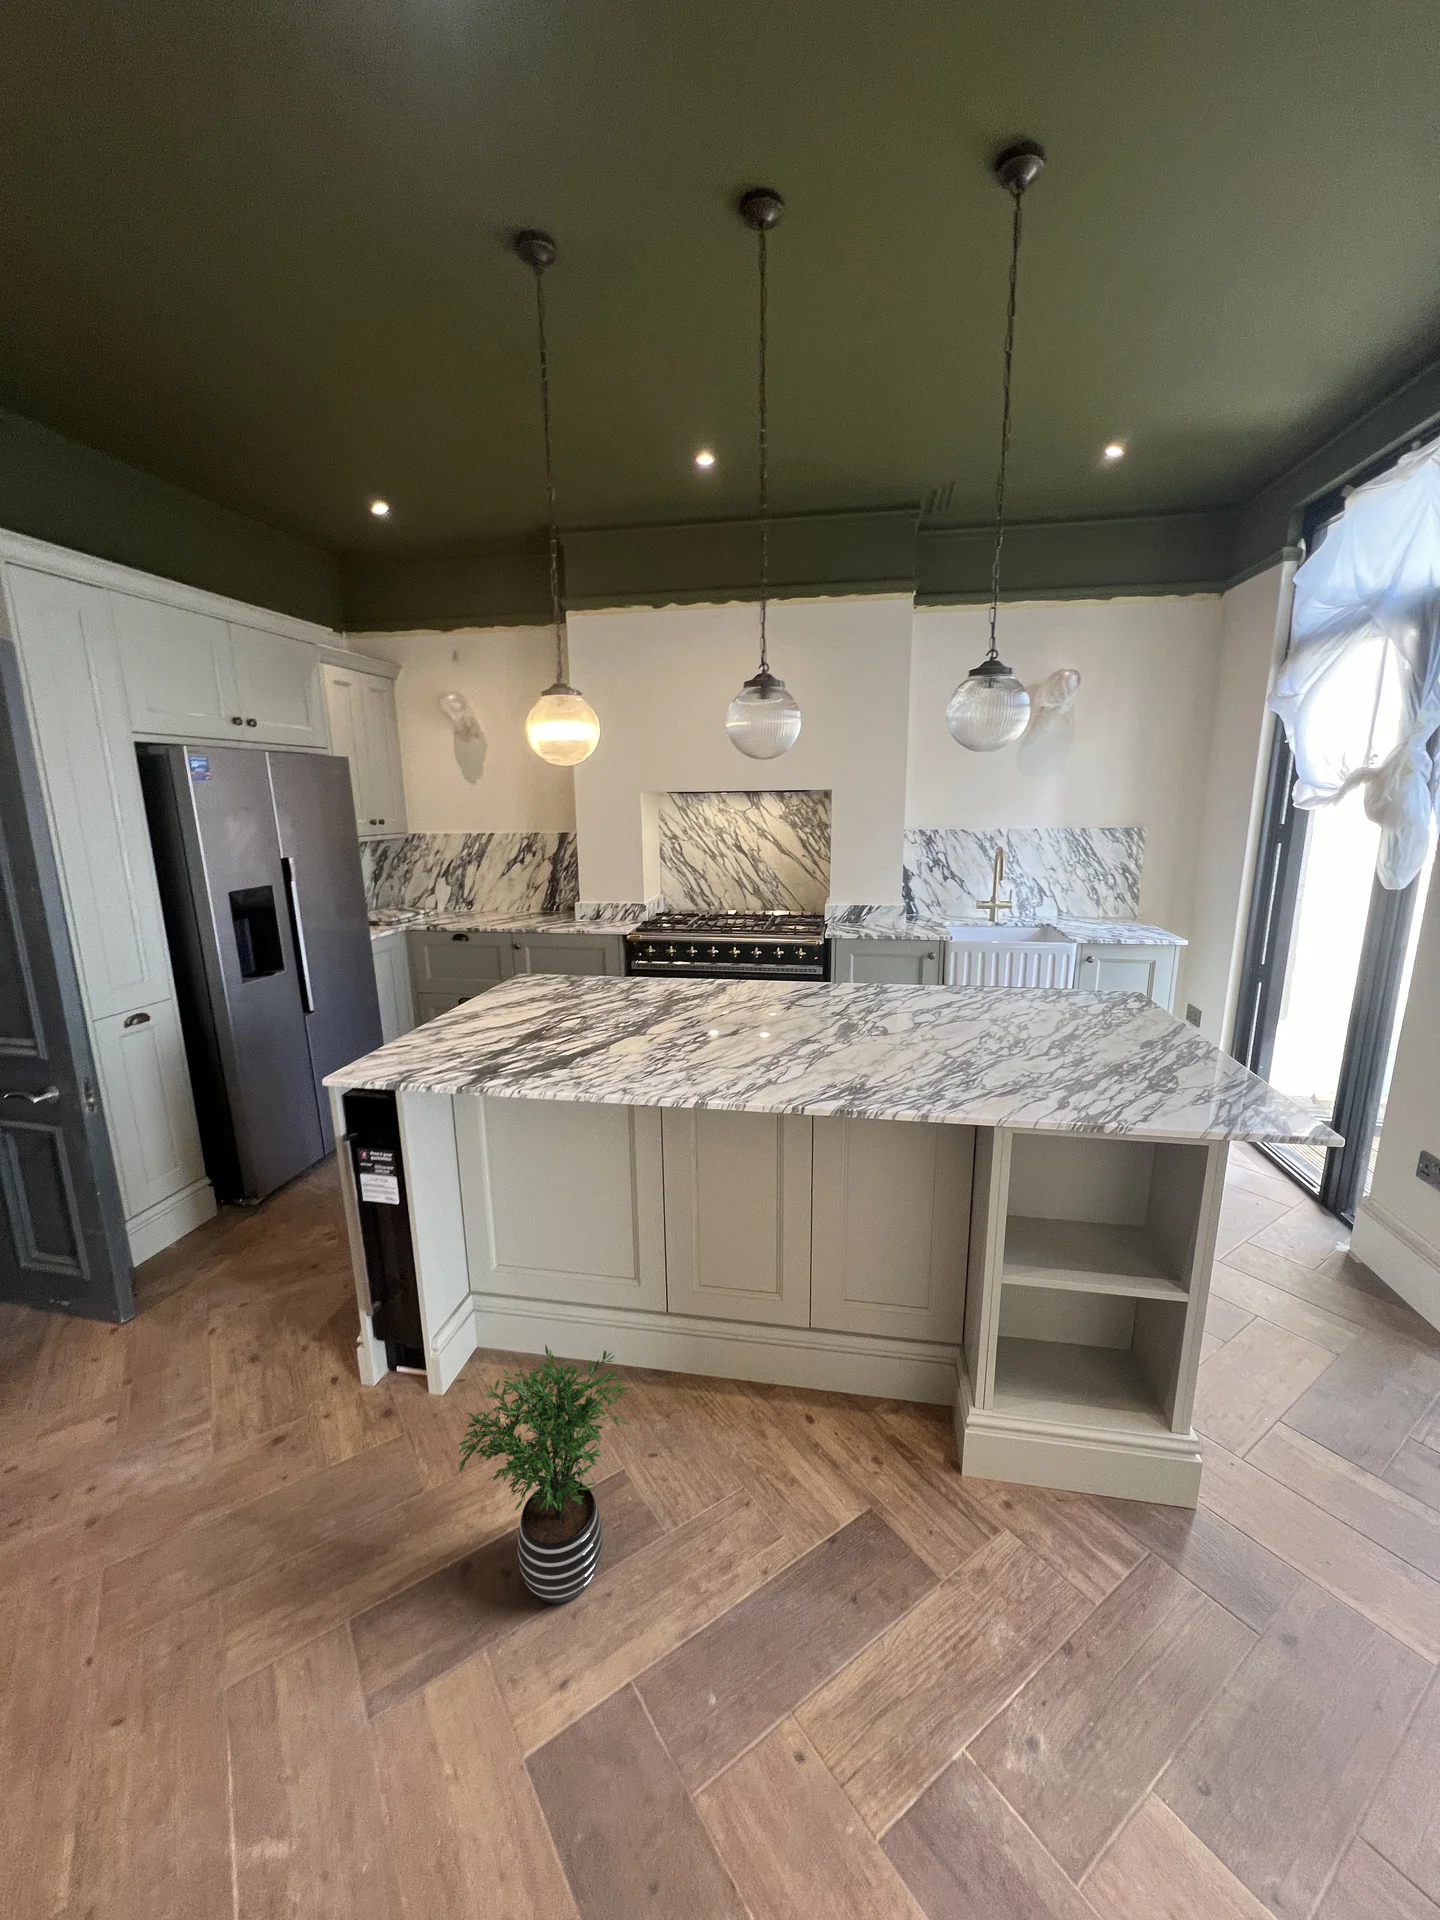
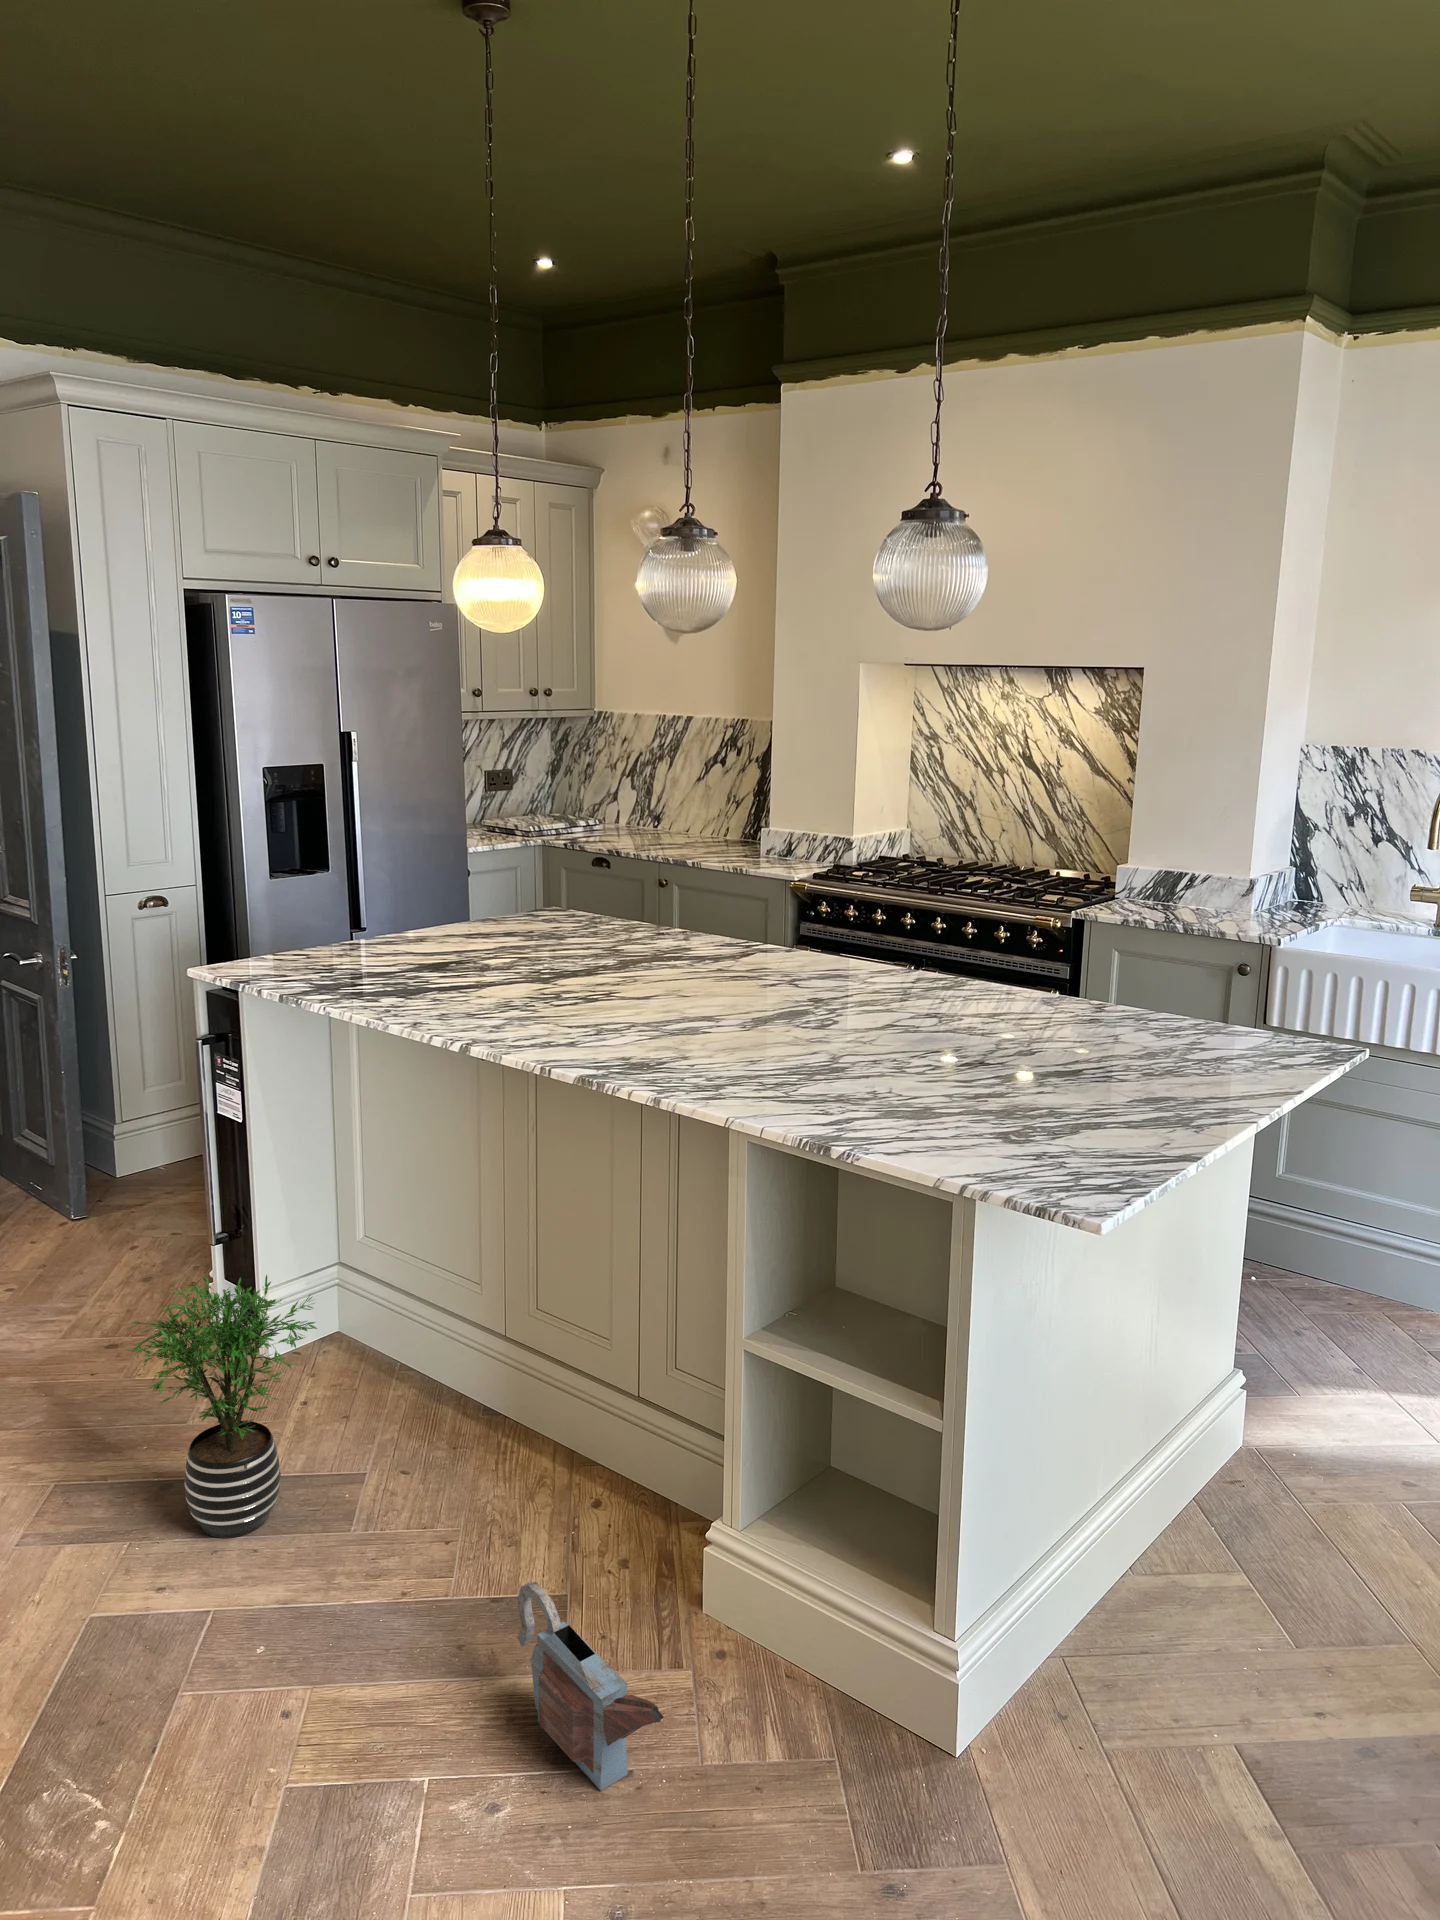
watering can: none [924,1525,1140,1669] -> present [517,1582,664,1791]

